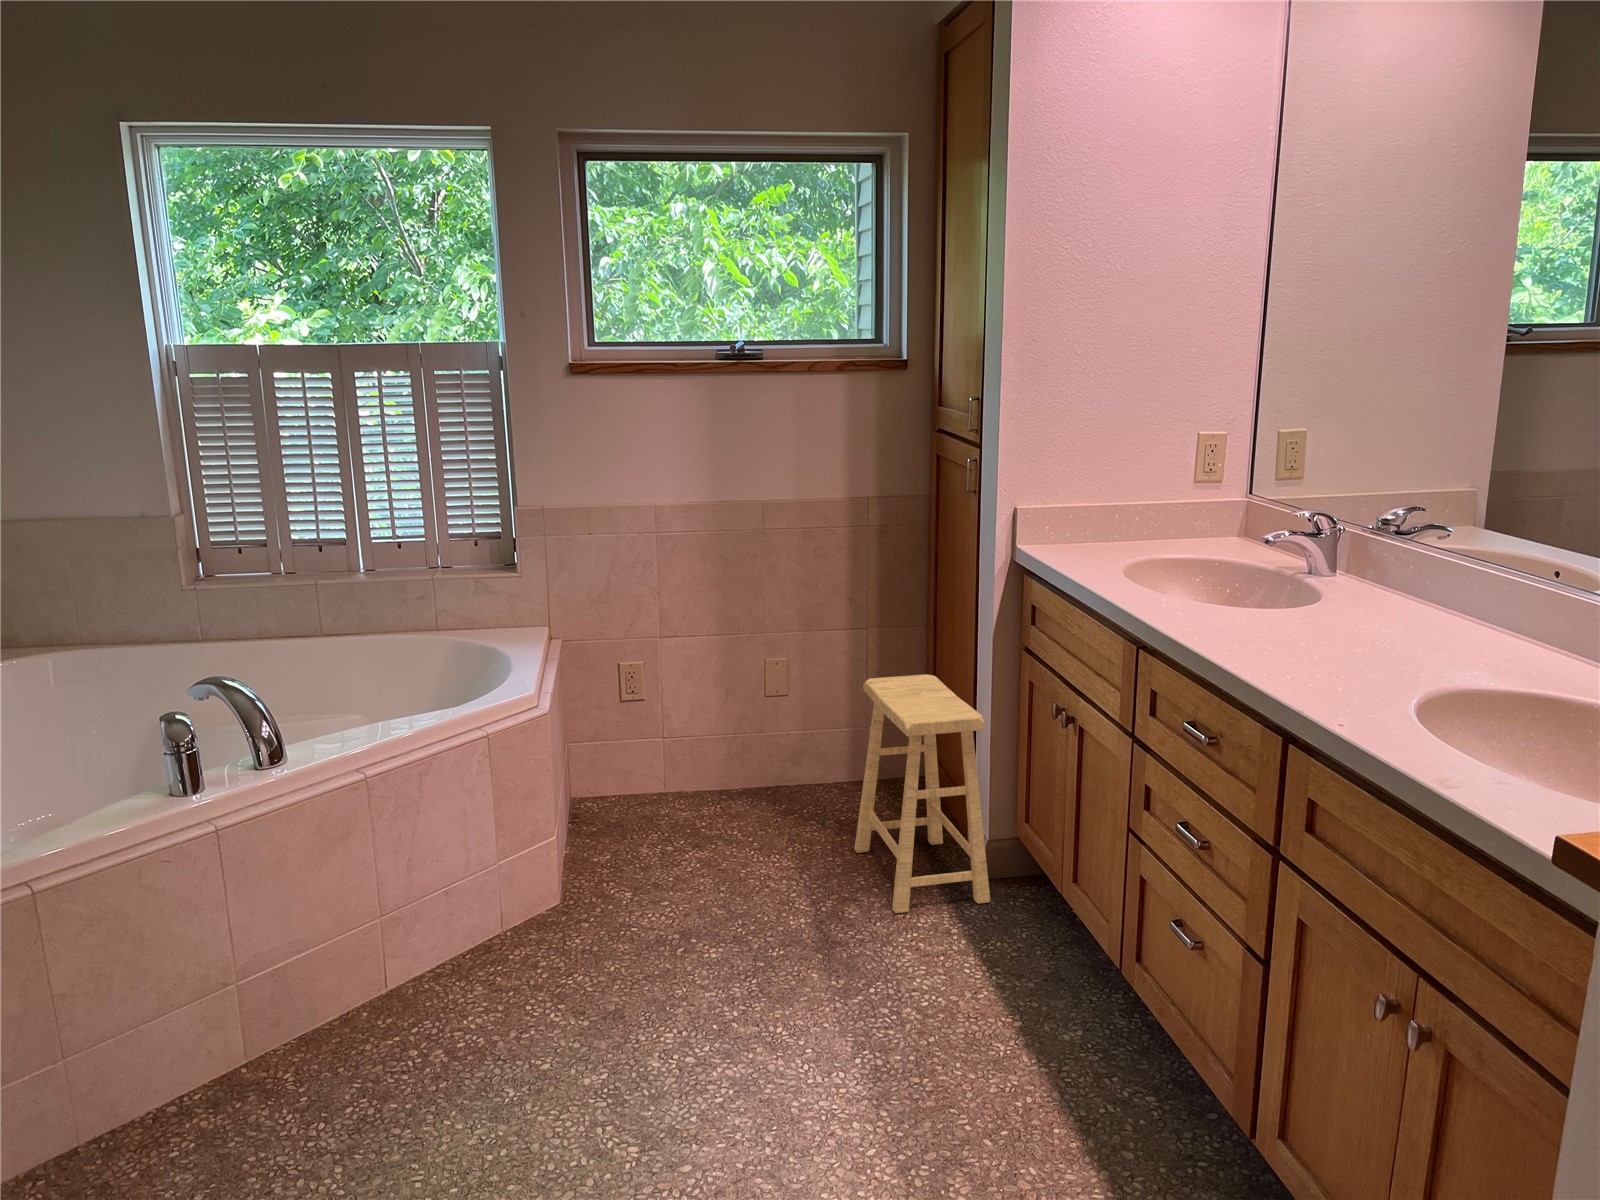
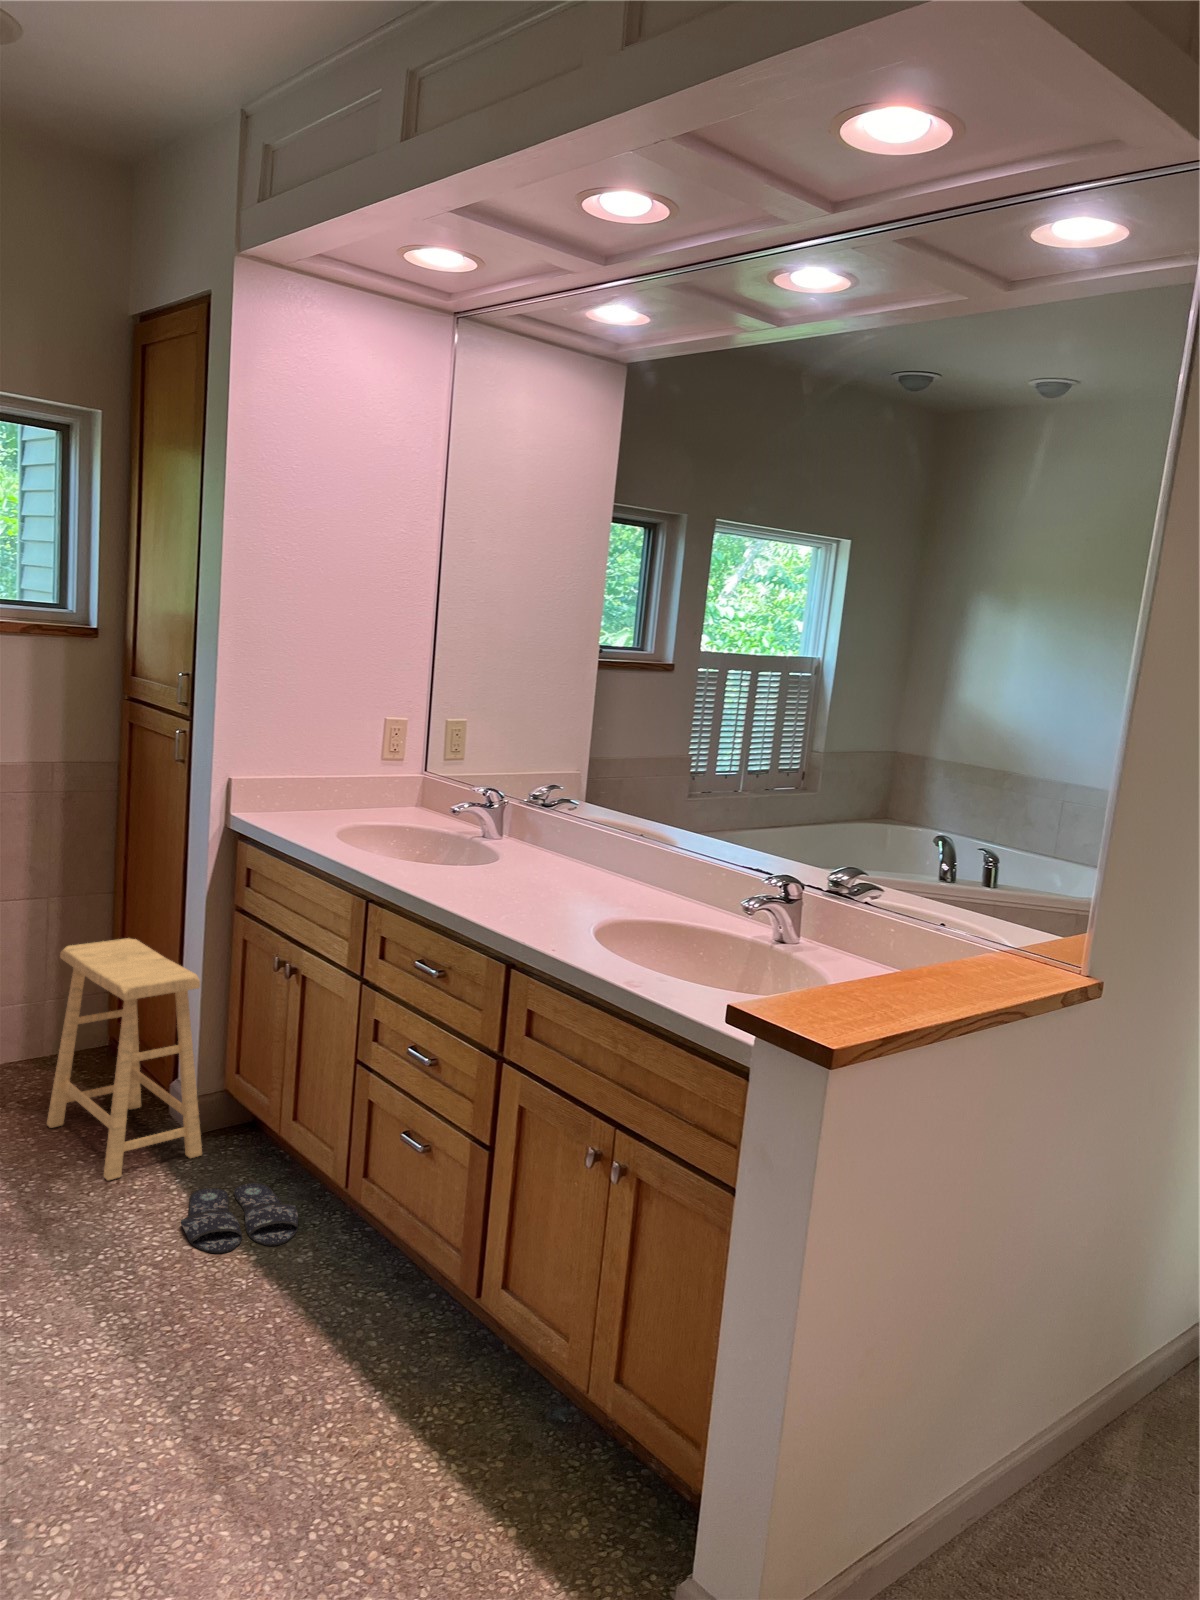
slippers: none [952,938,1073,1014] -> present [181,1183,298,1253]

